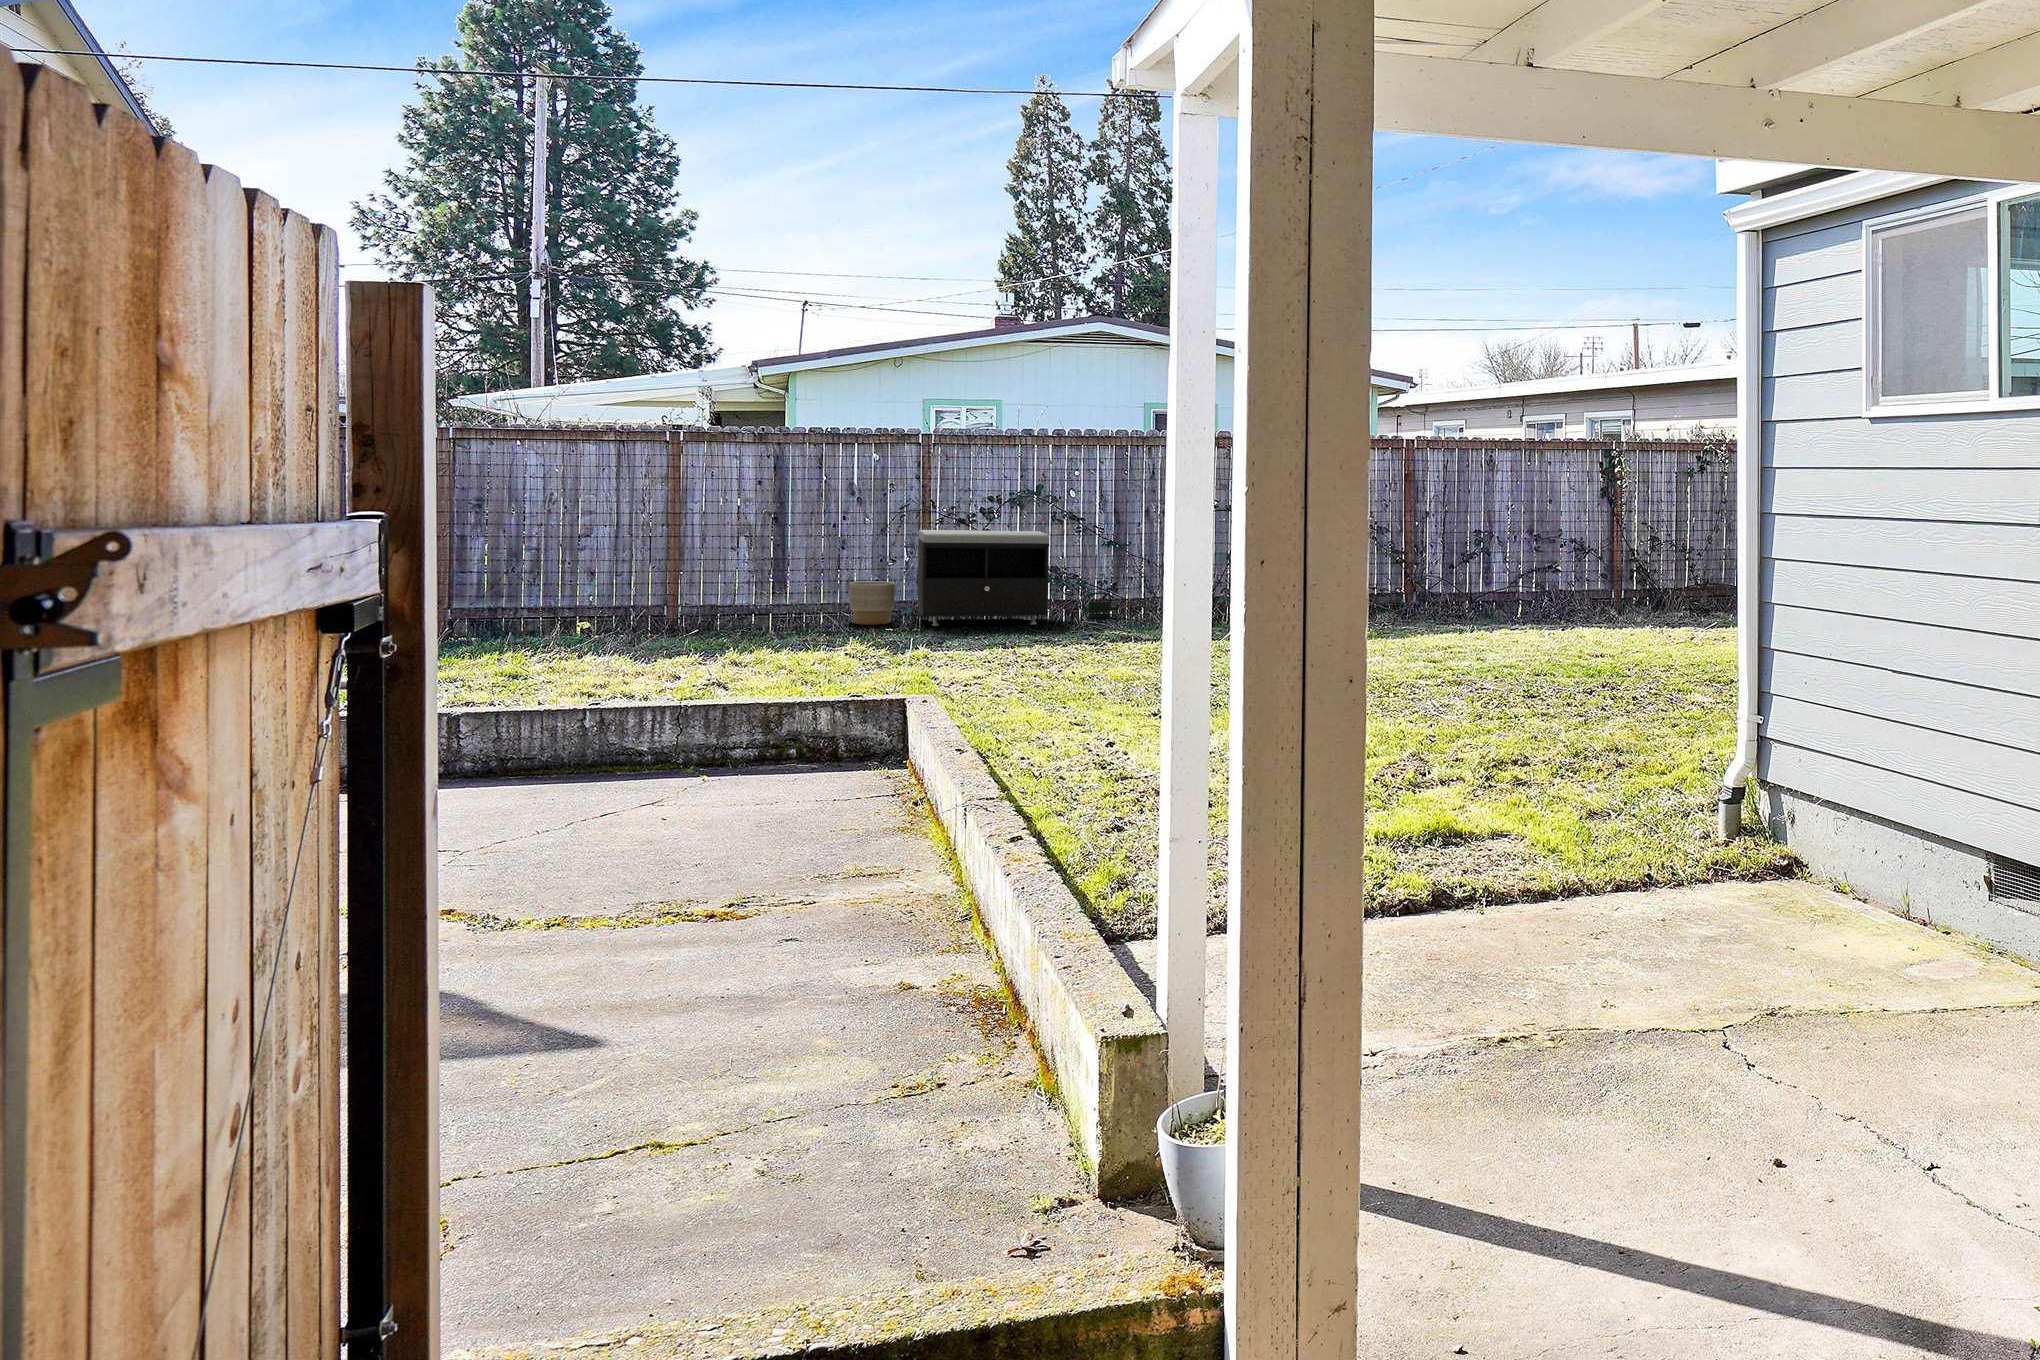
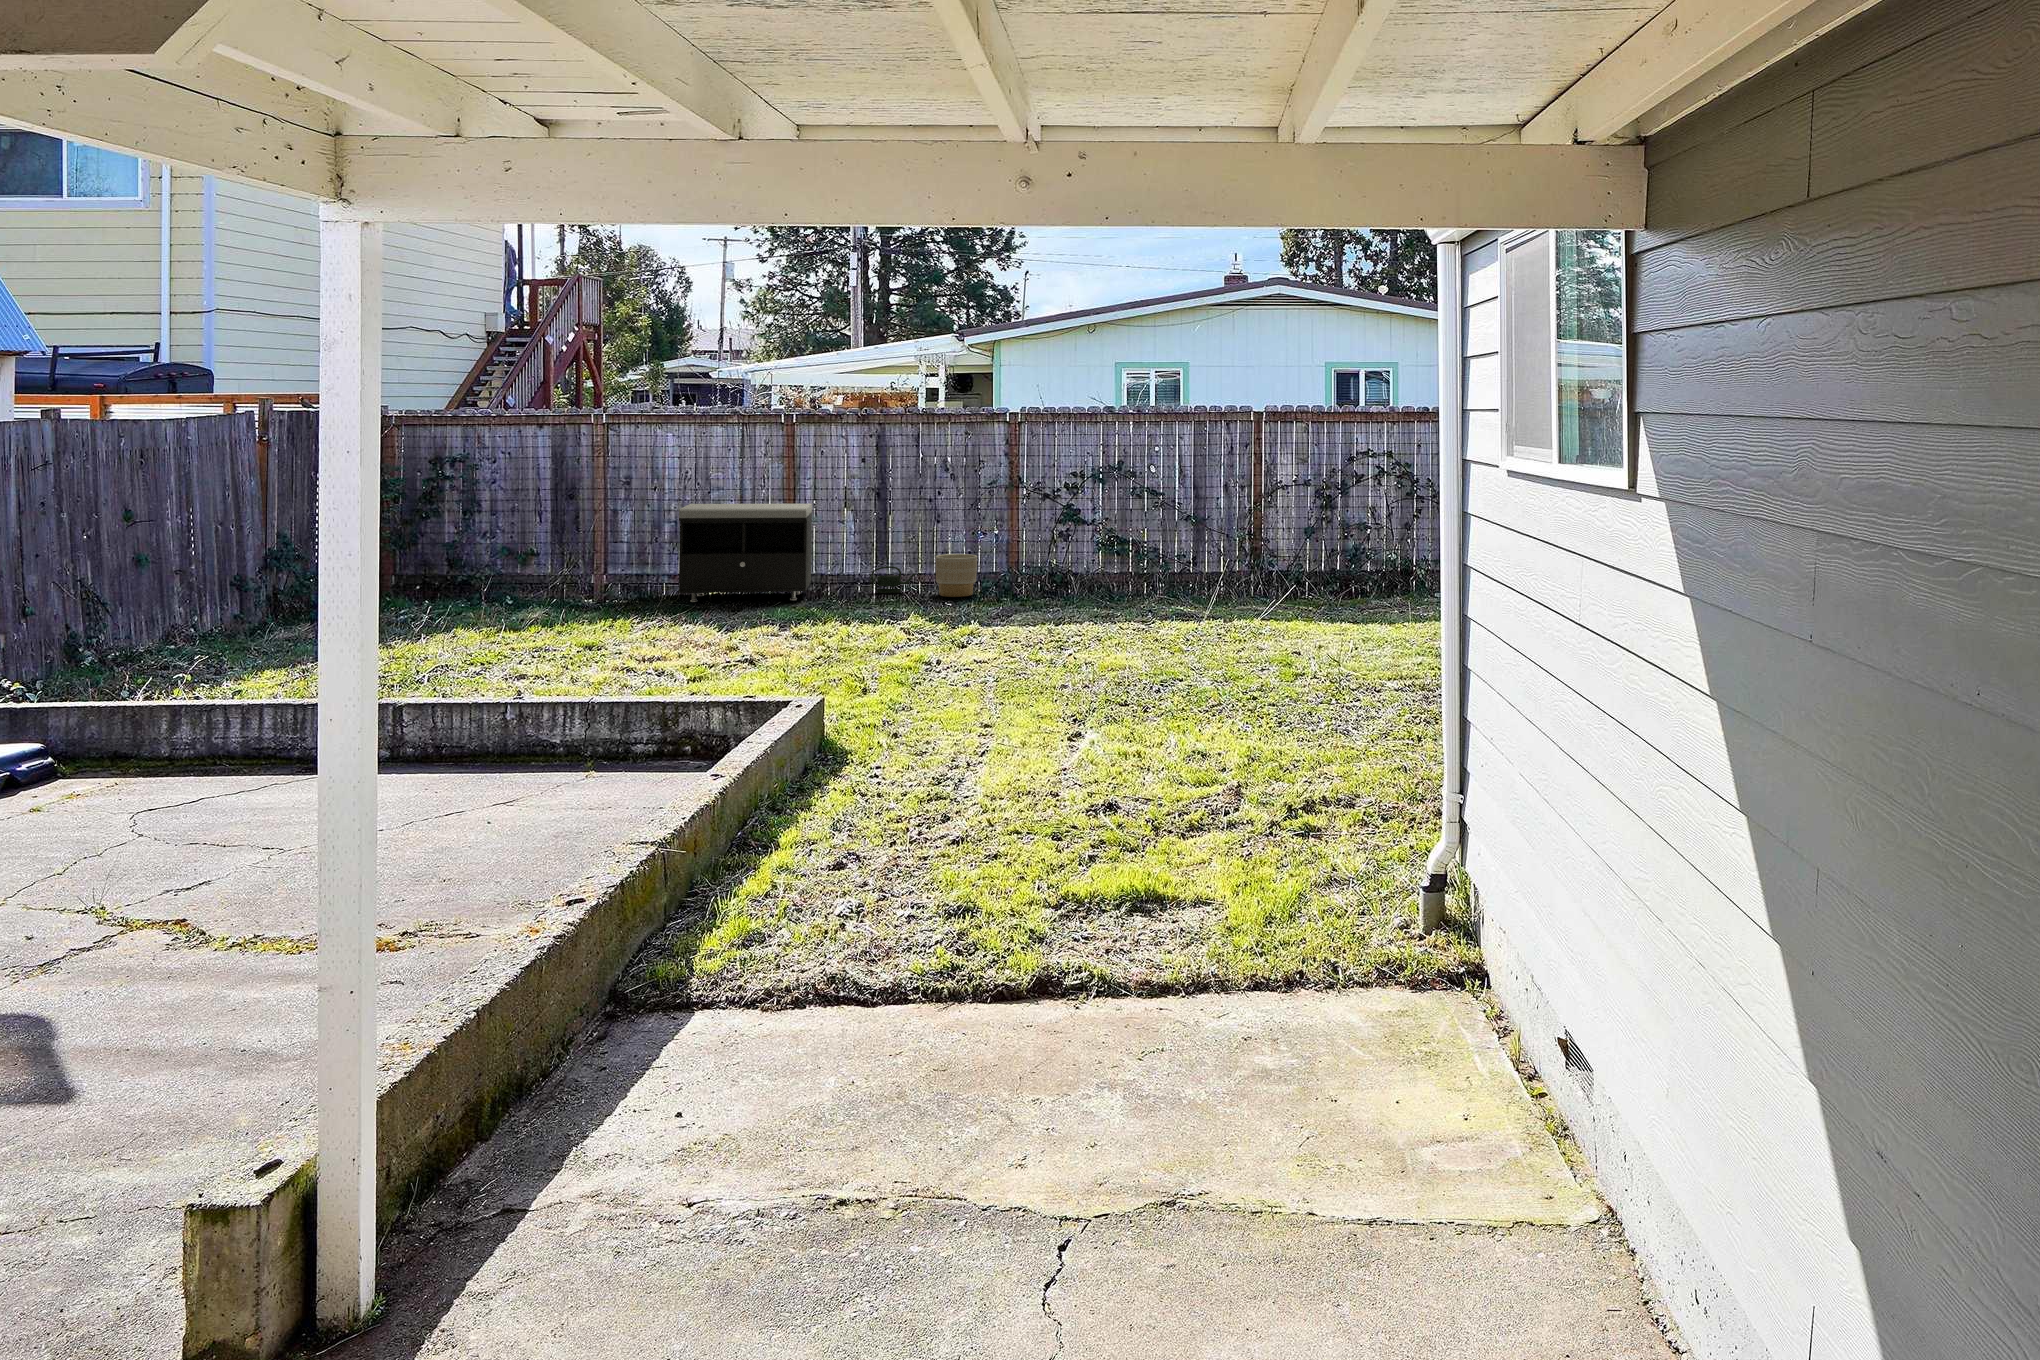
storage bench: present [918,530,1049,626] -> present [678,504,812,602]
watering can: present [1082,592,1127,618] -> present [871,566,917,593]

